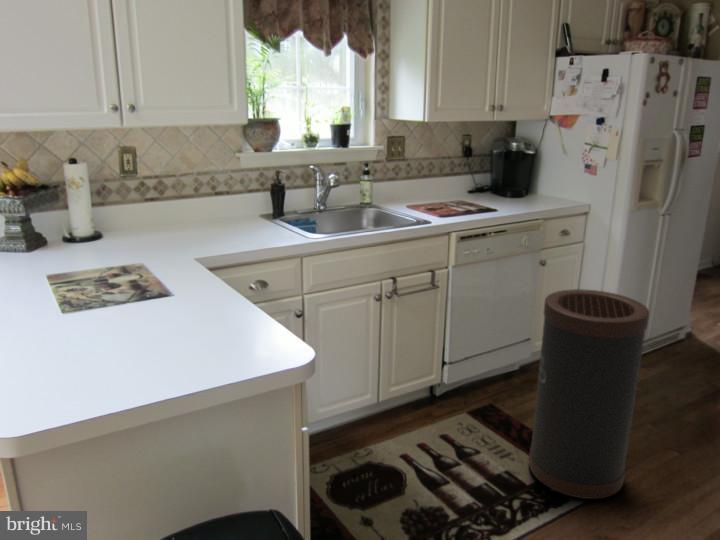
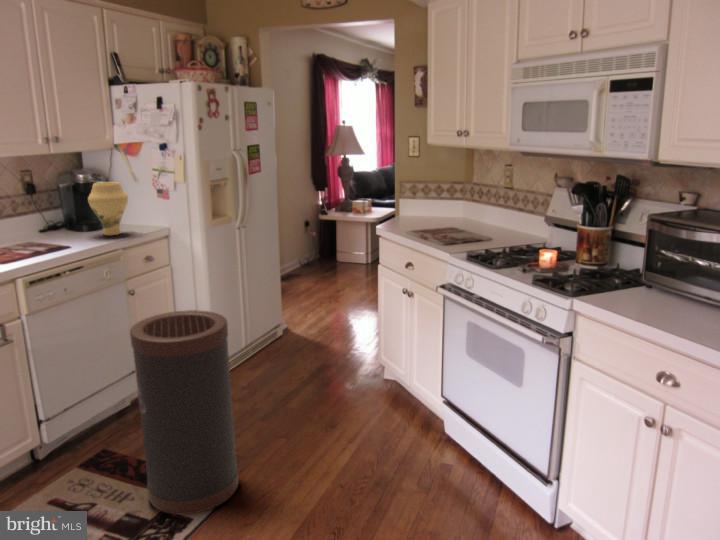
vase: none [517,153,555,205] -> present [88,182,128,235]

